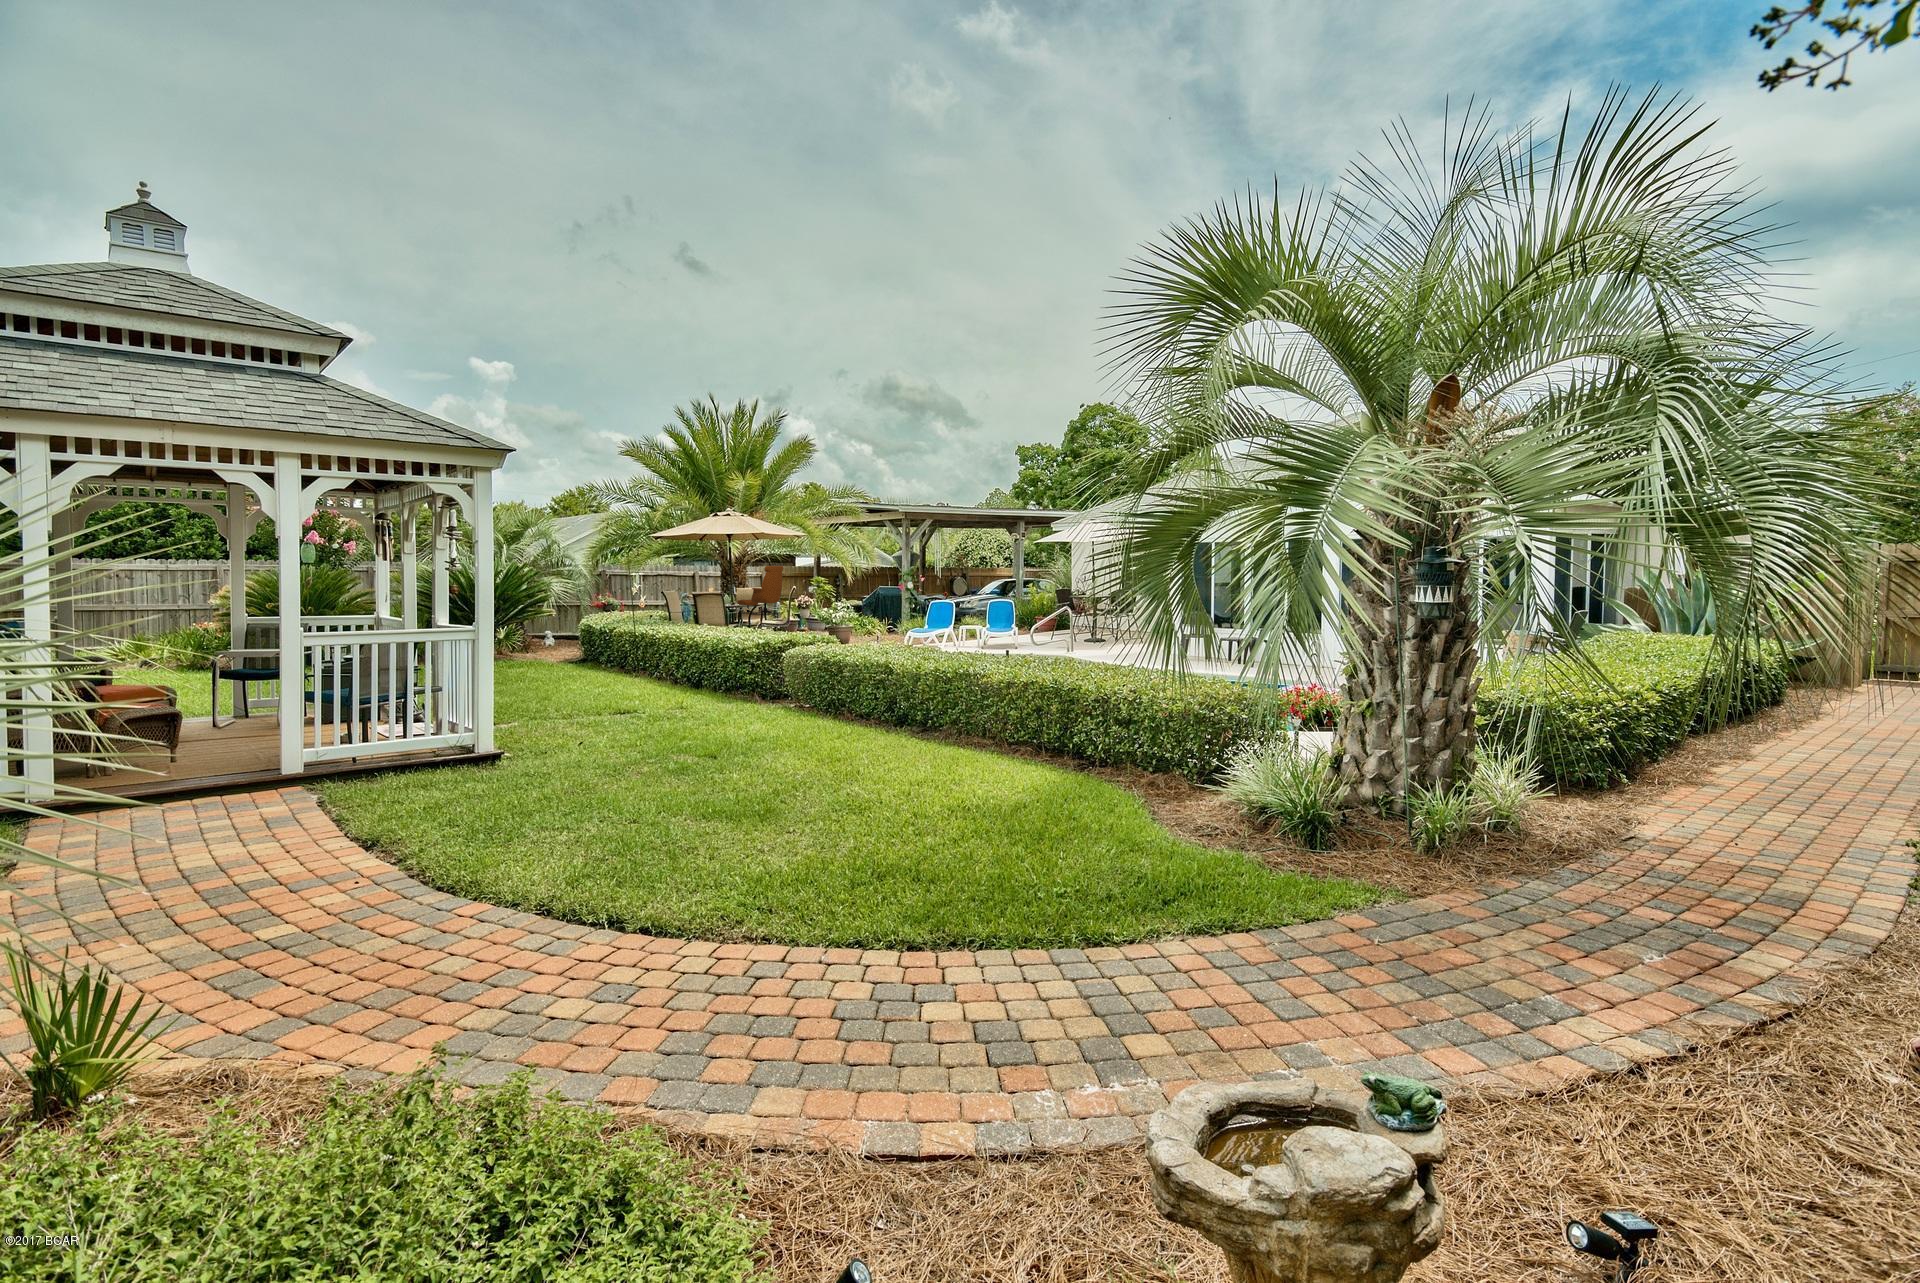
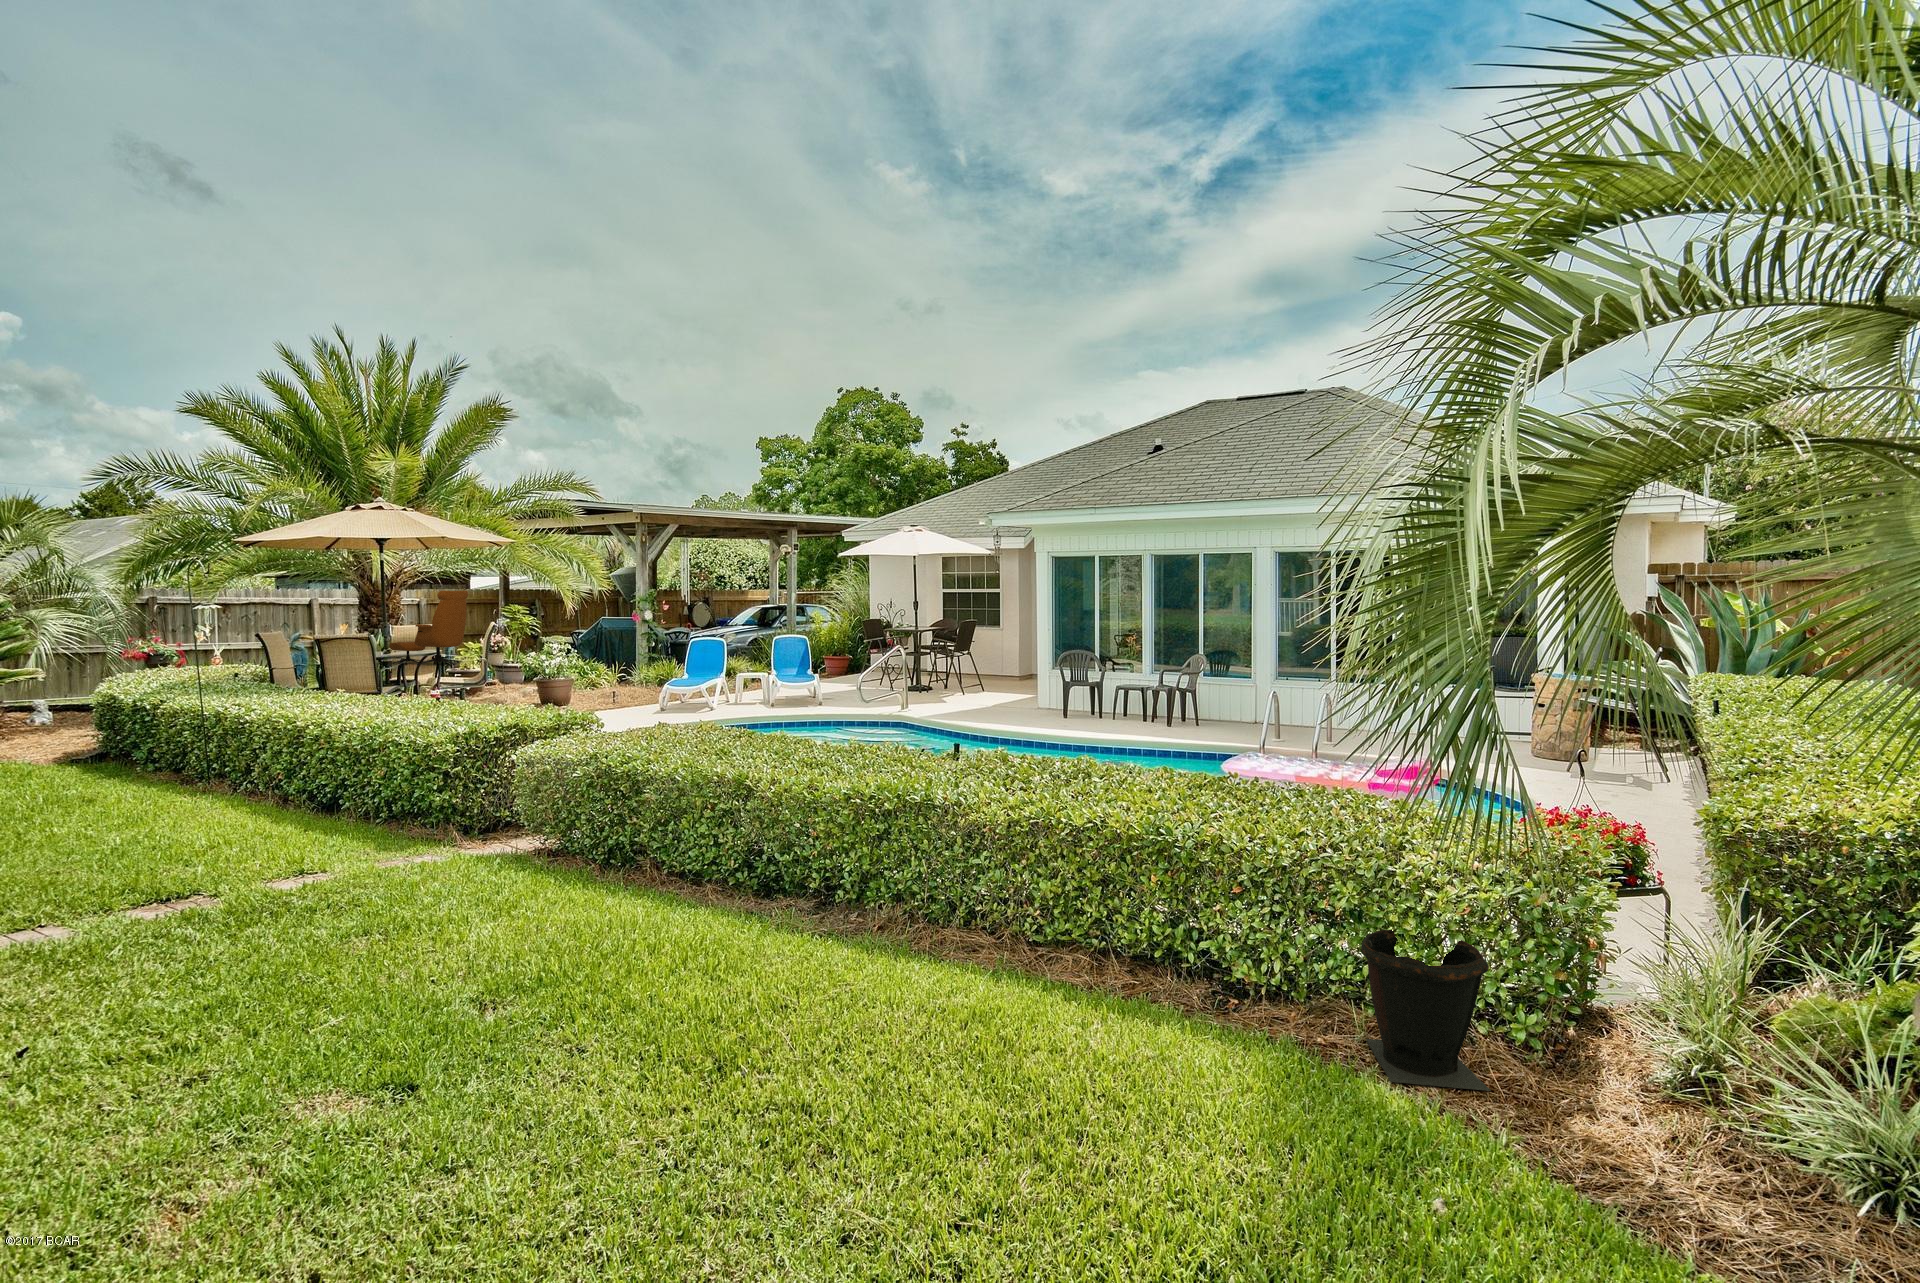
bucket: none [1127,727,1184,799] -> present [1361,930,1491,1091]

